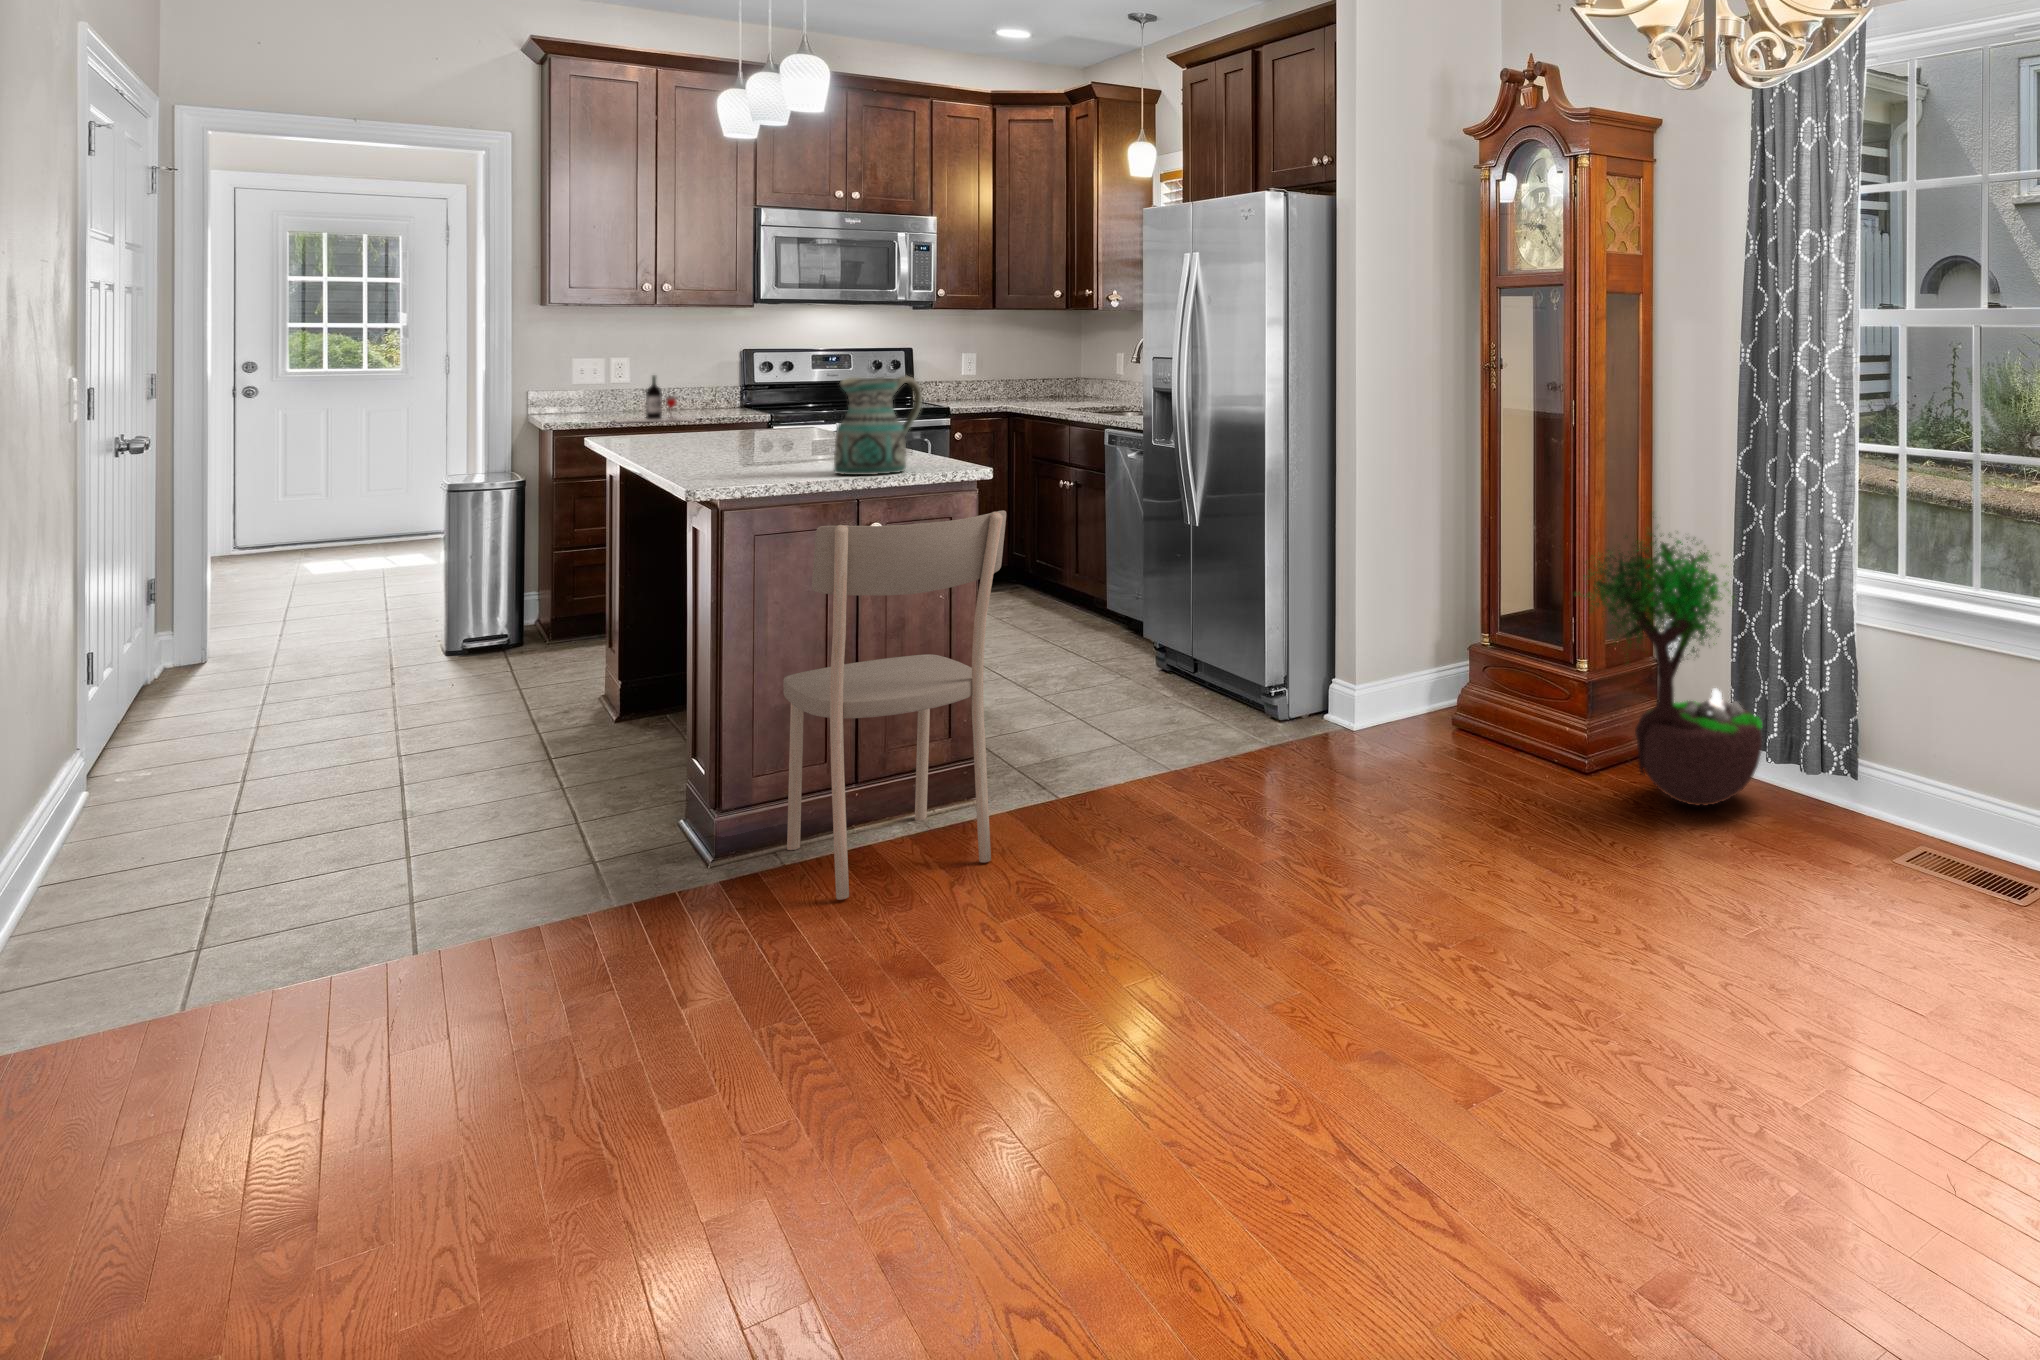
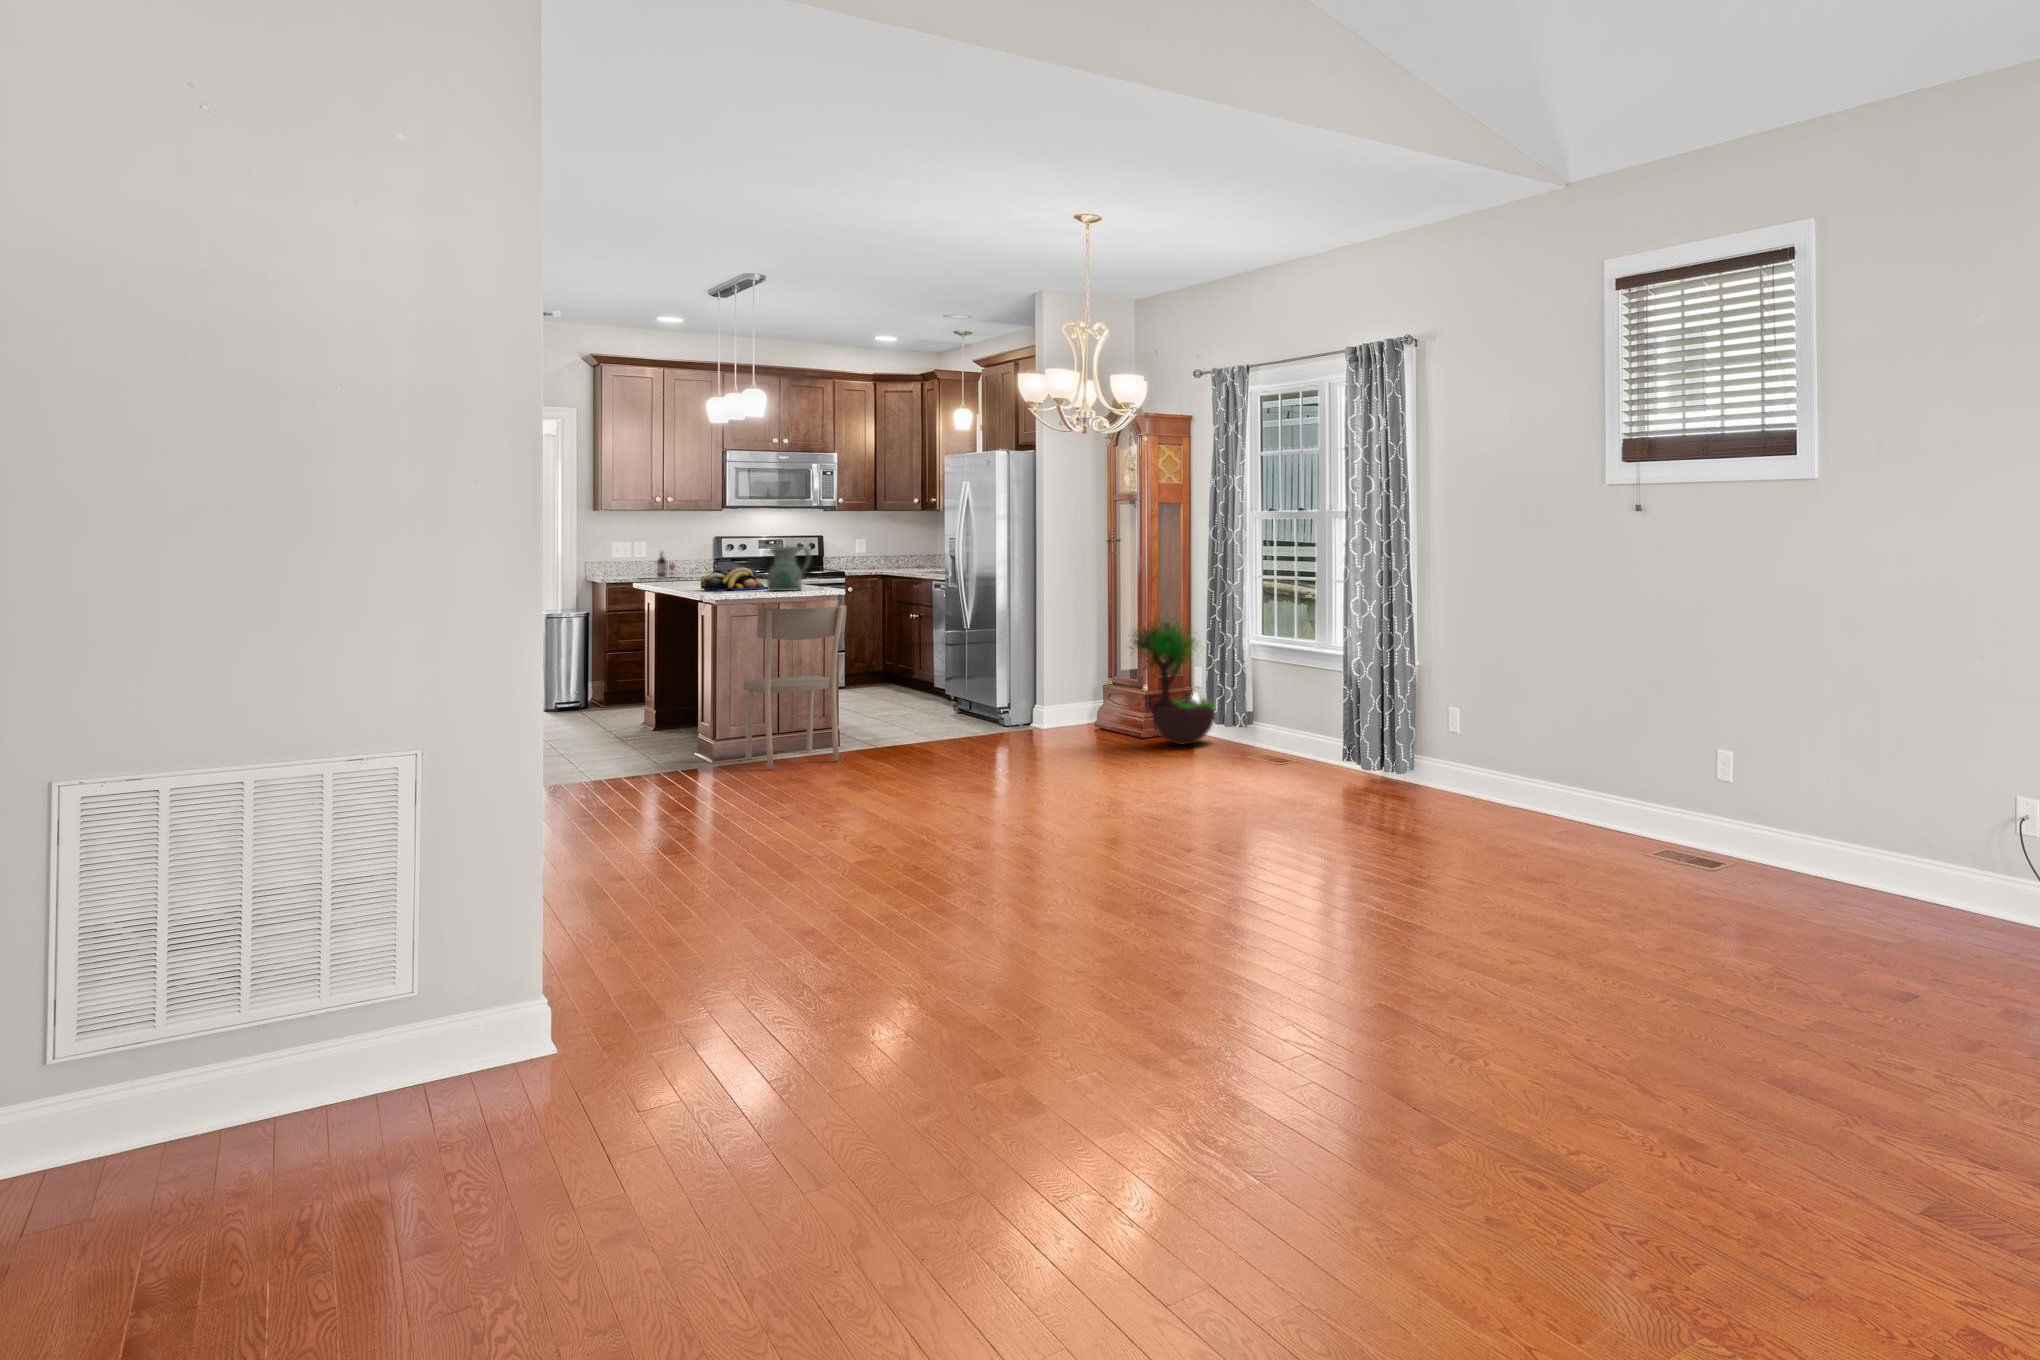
fruit bowl: none [696,419,839,471] -> present [700,567,767,591]

